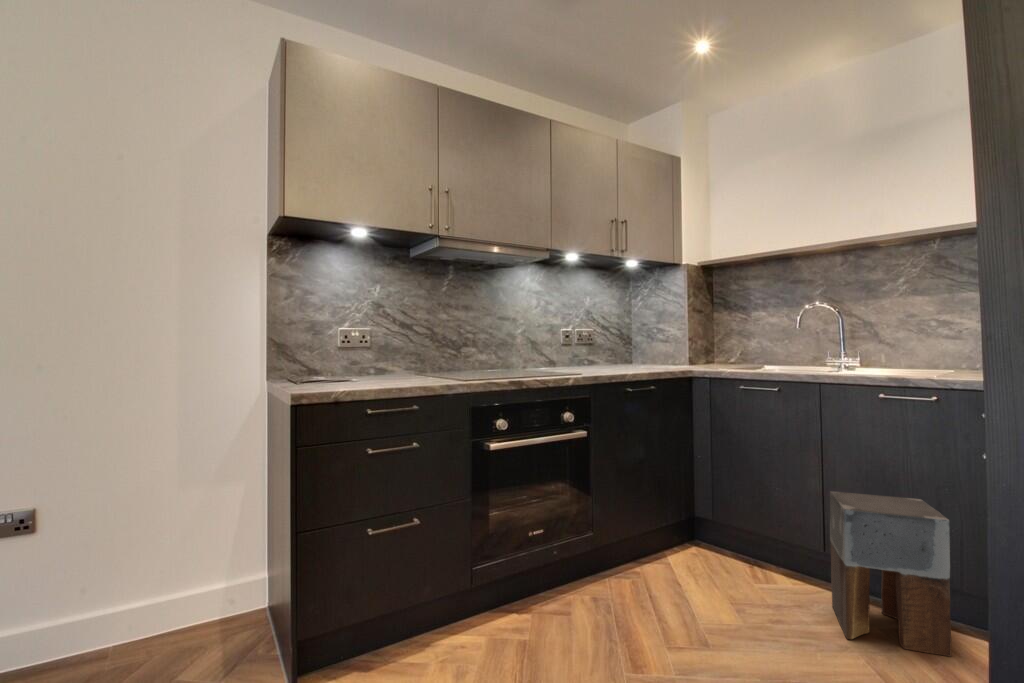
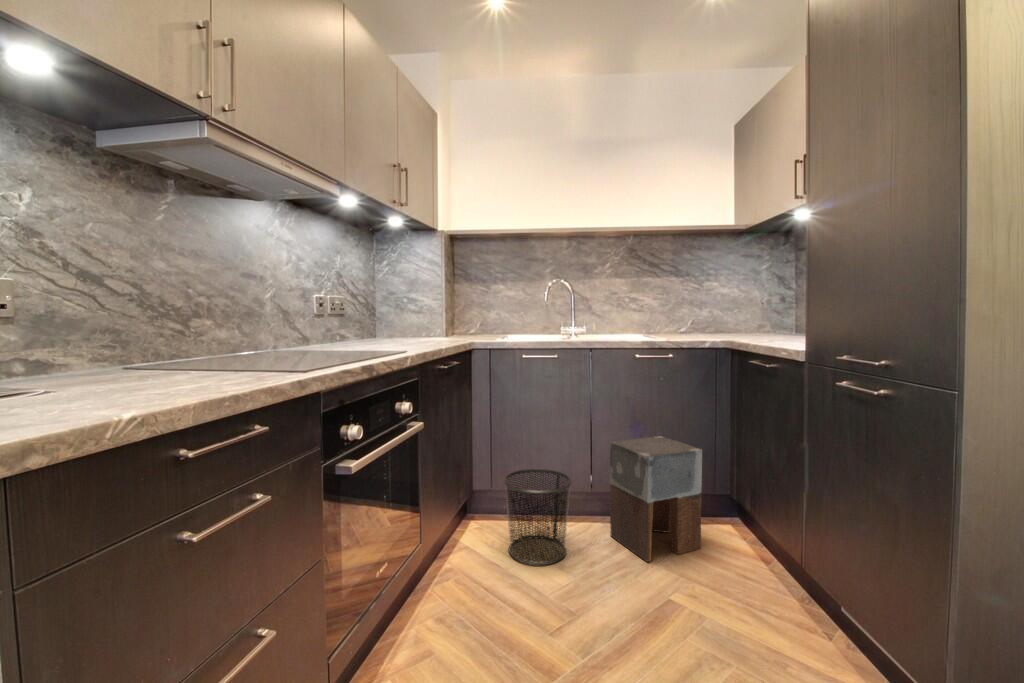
waste bin: none [692,503,768,602] -> present [504,469,572,565]

